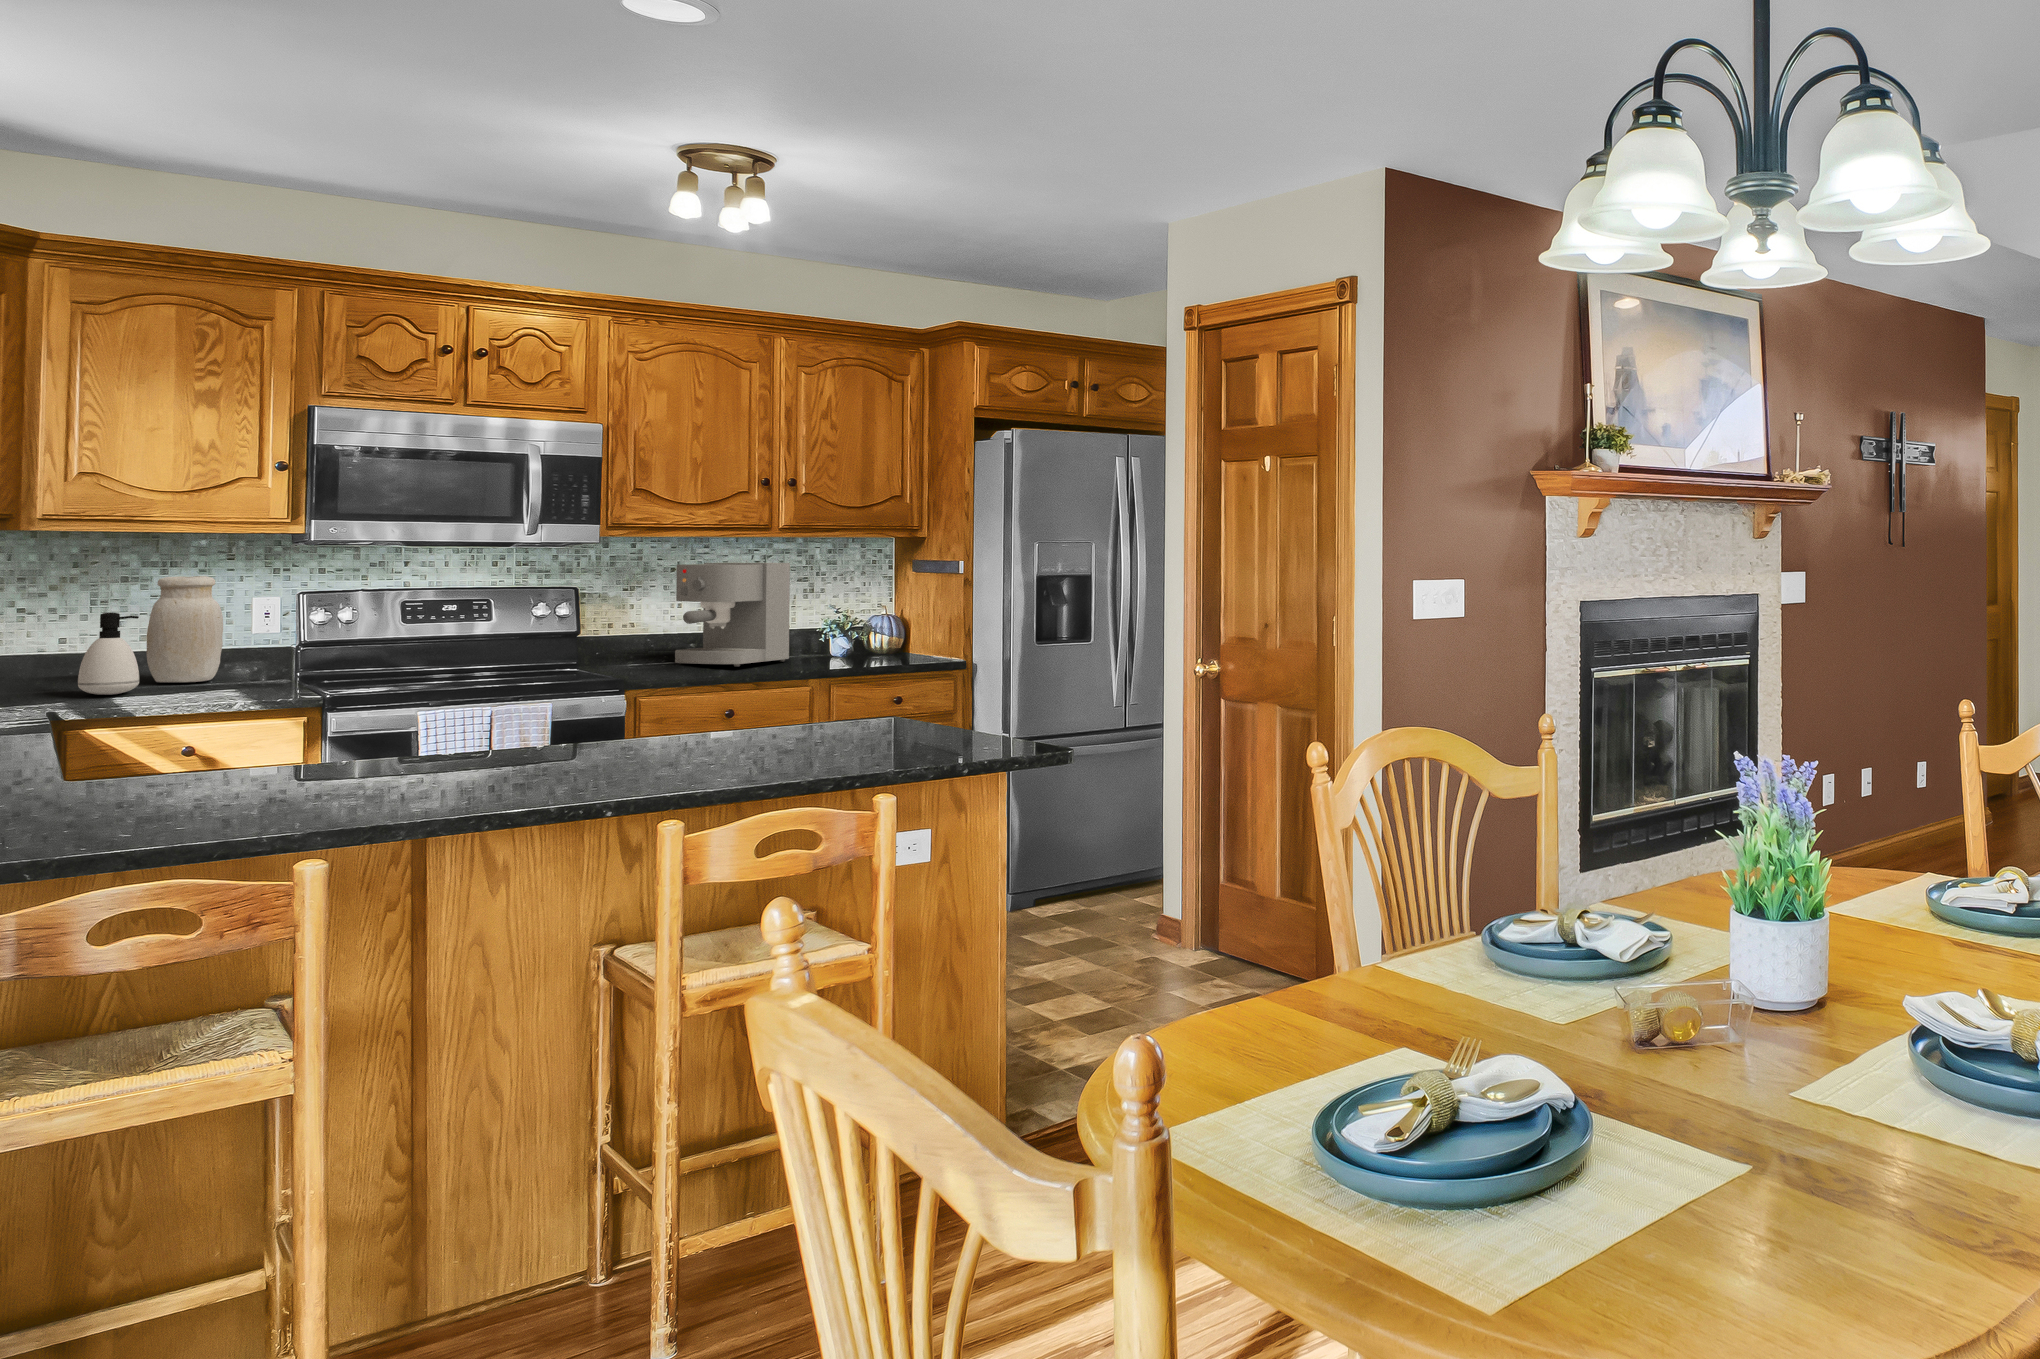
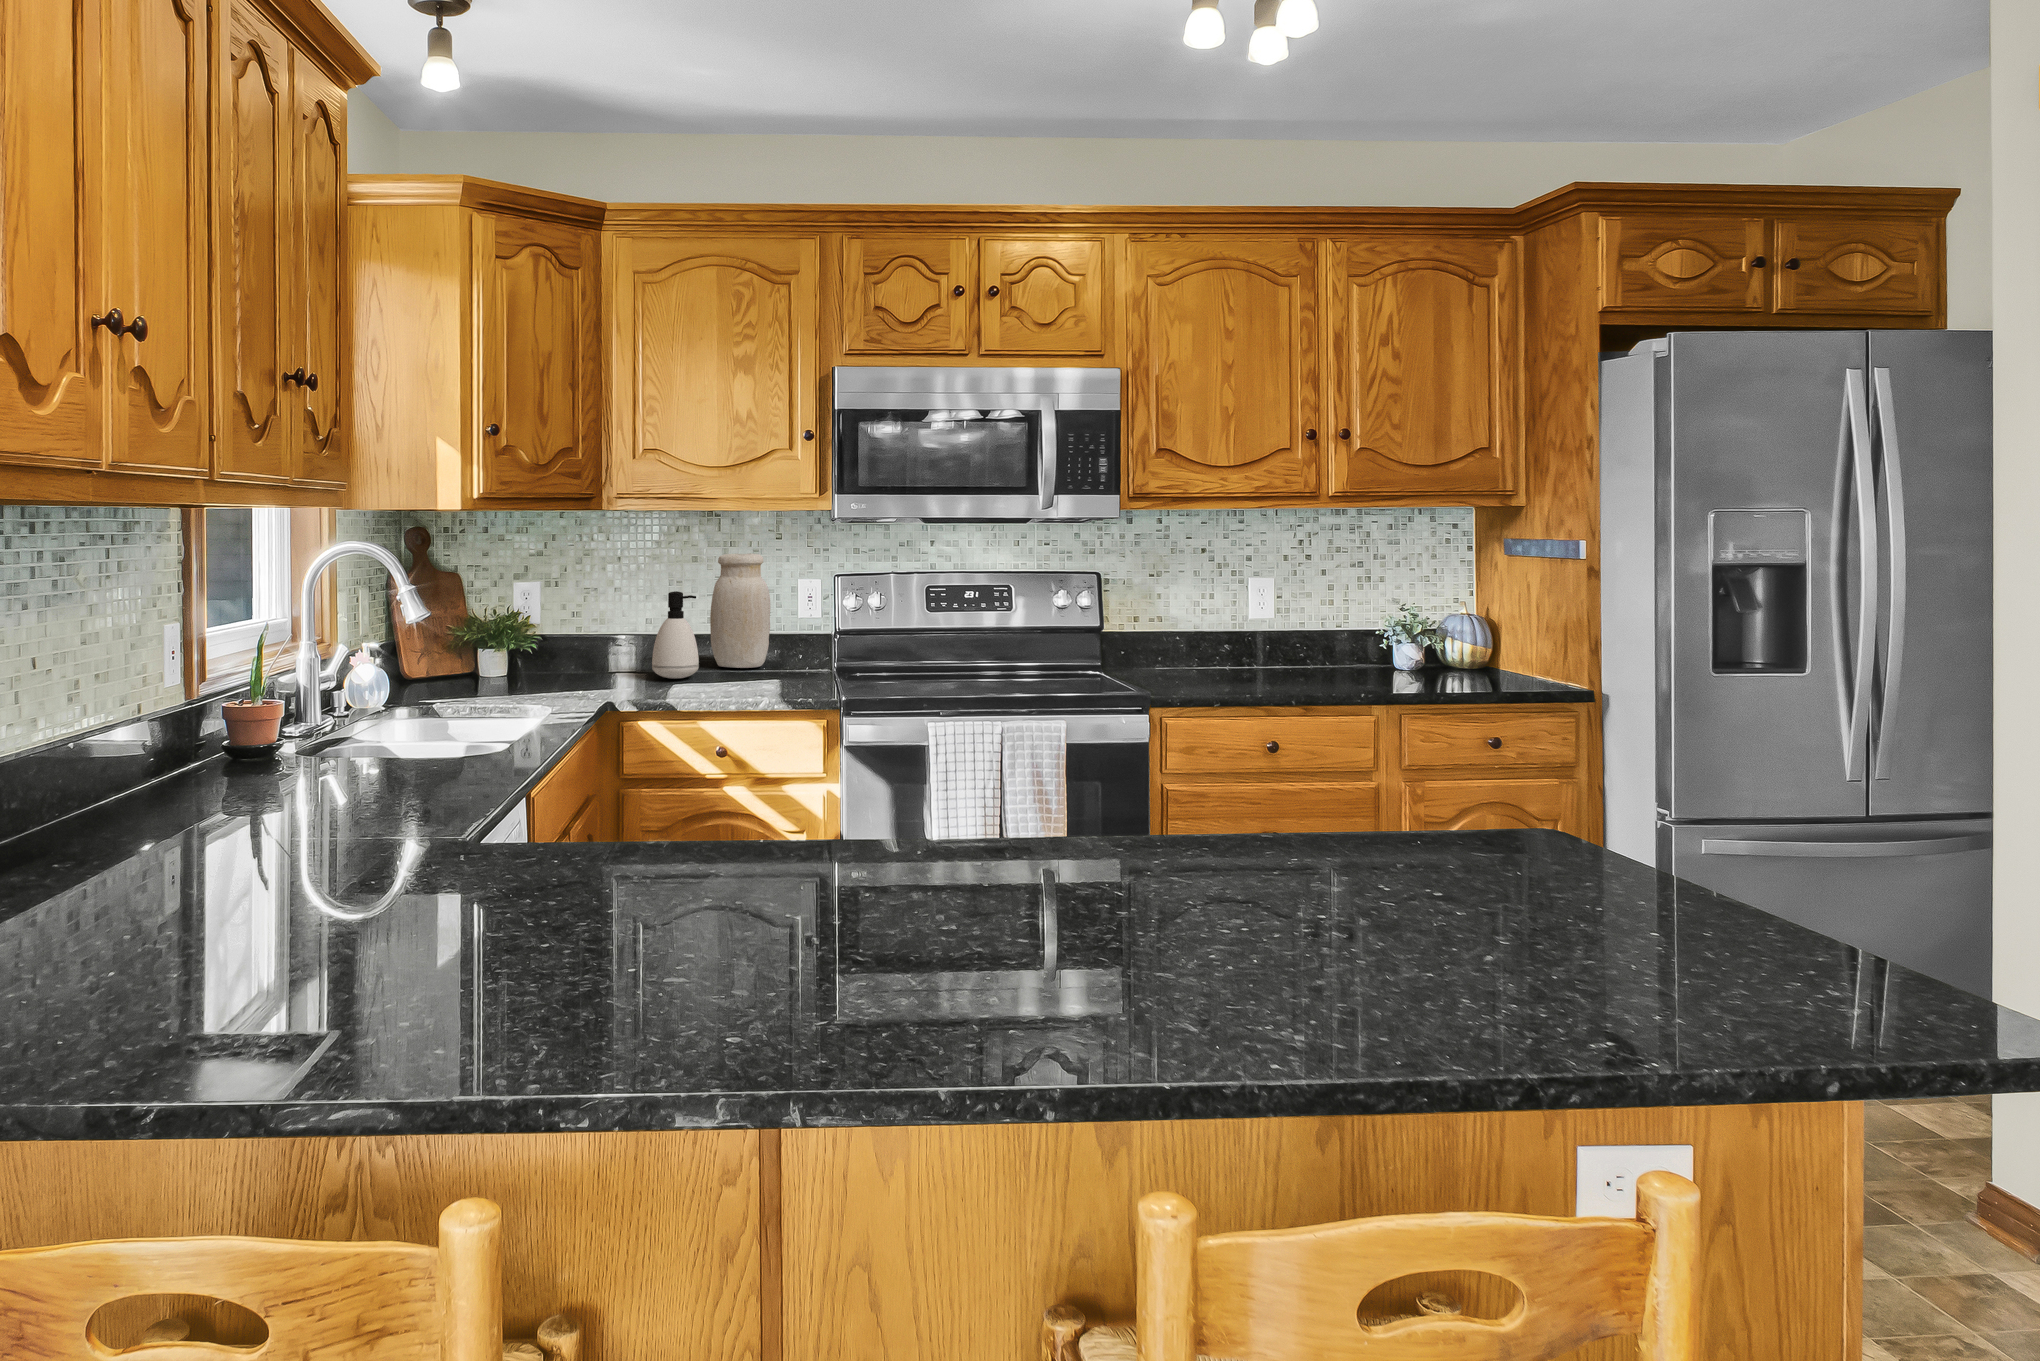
coffee maker: present [675,562,790,666] -> none [1205,541,1344,682]

